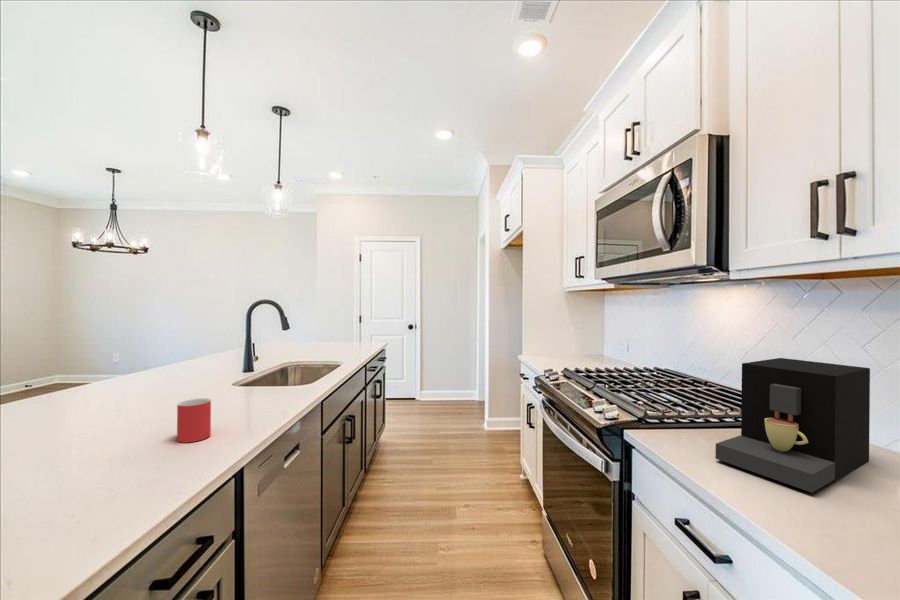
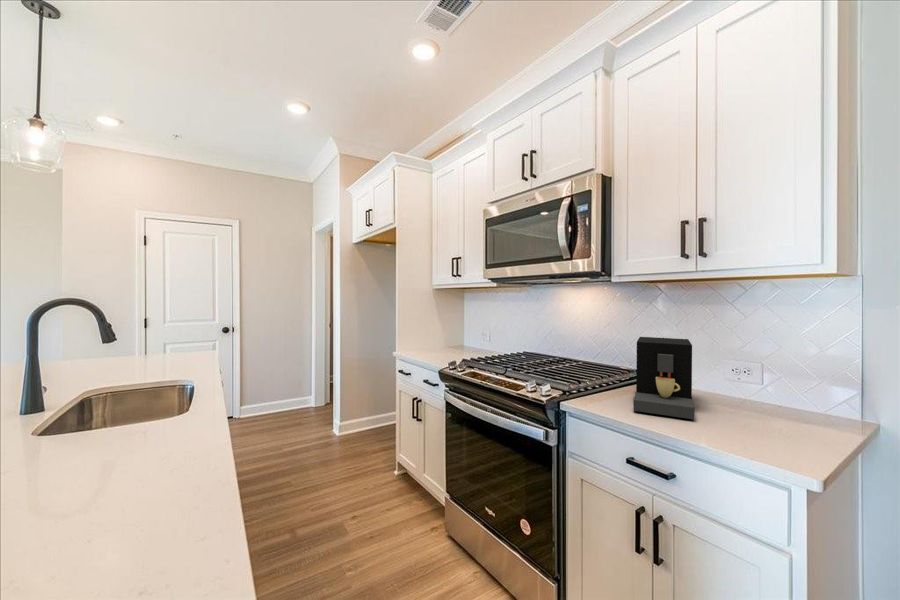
mug: present [177,398,211,443] -> none [87,454,147,534]

